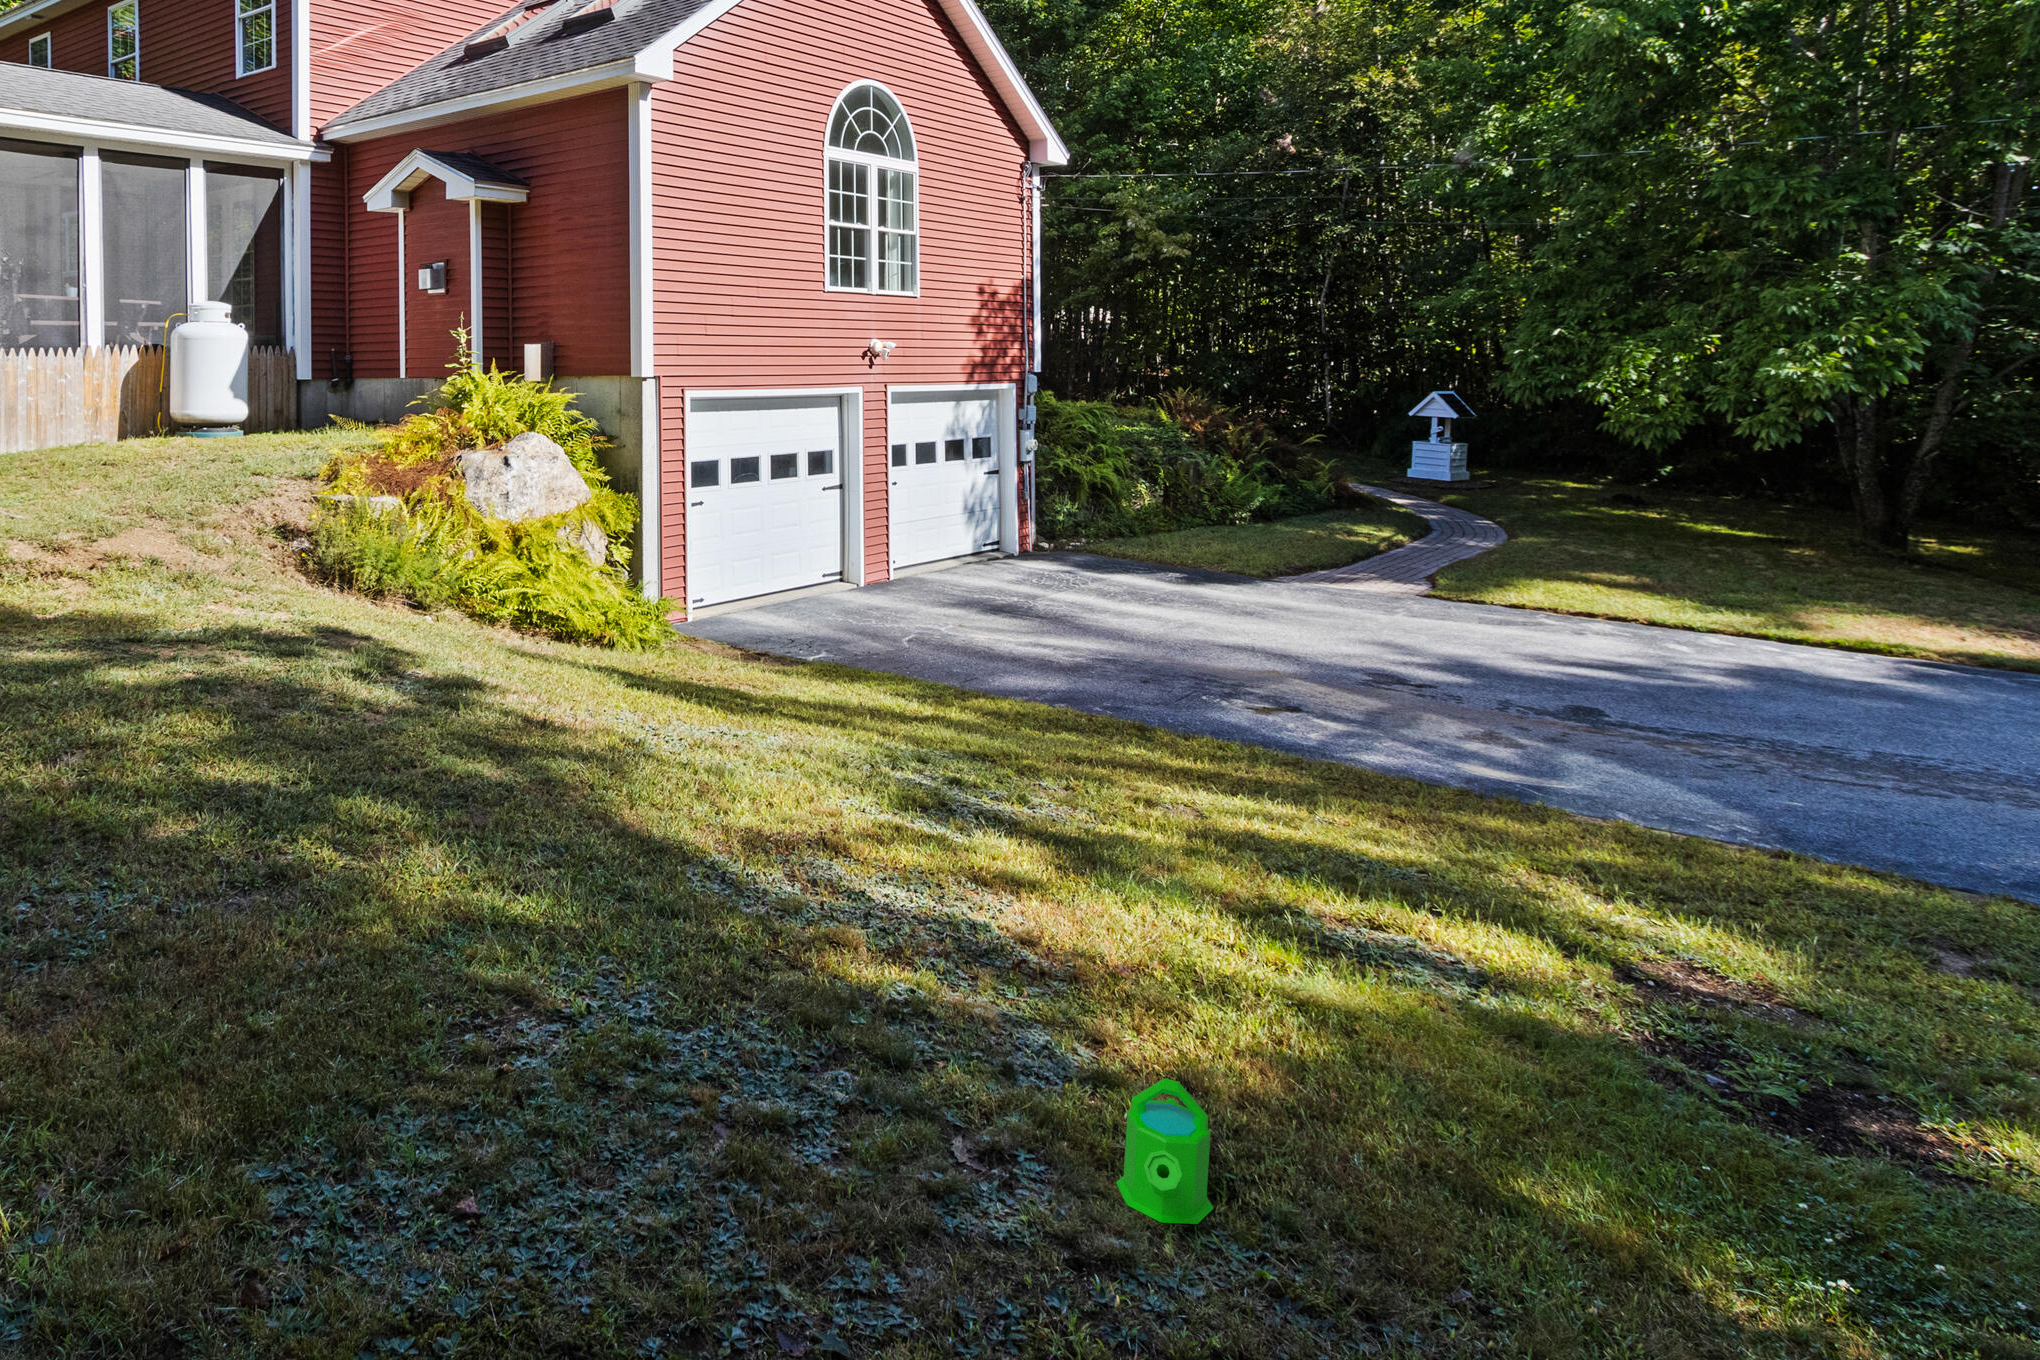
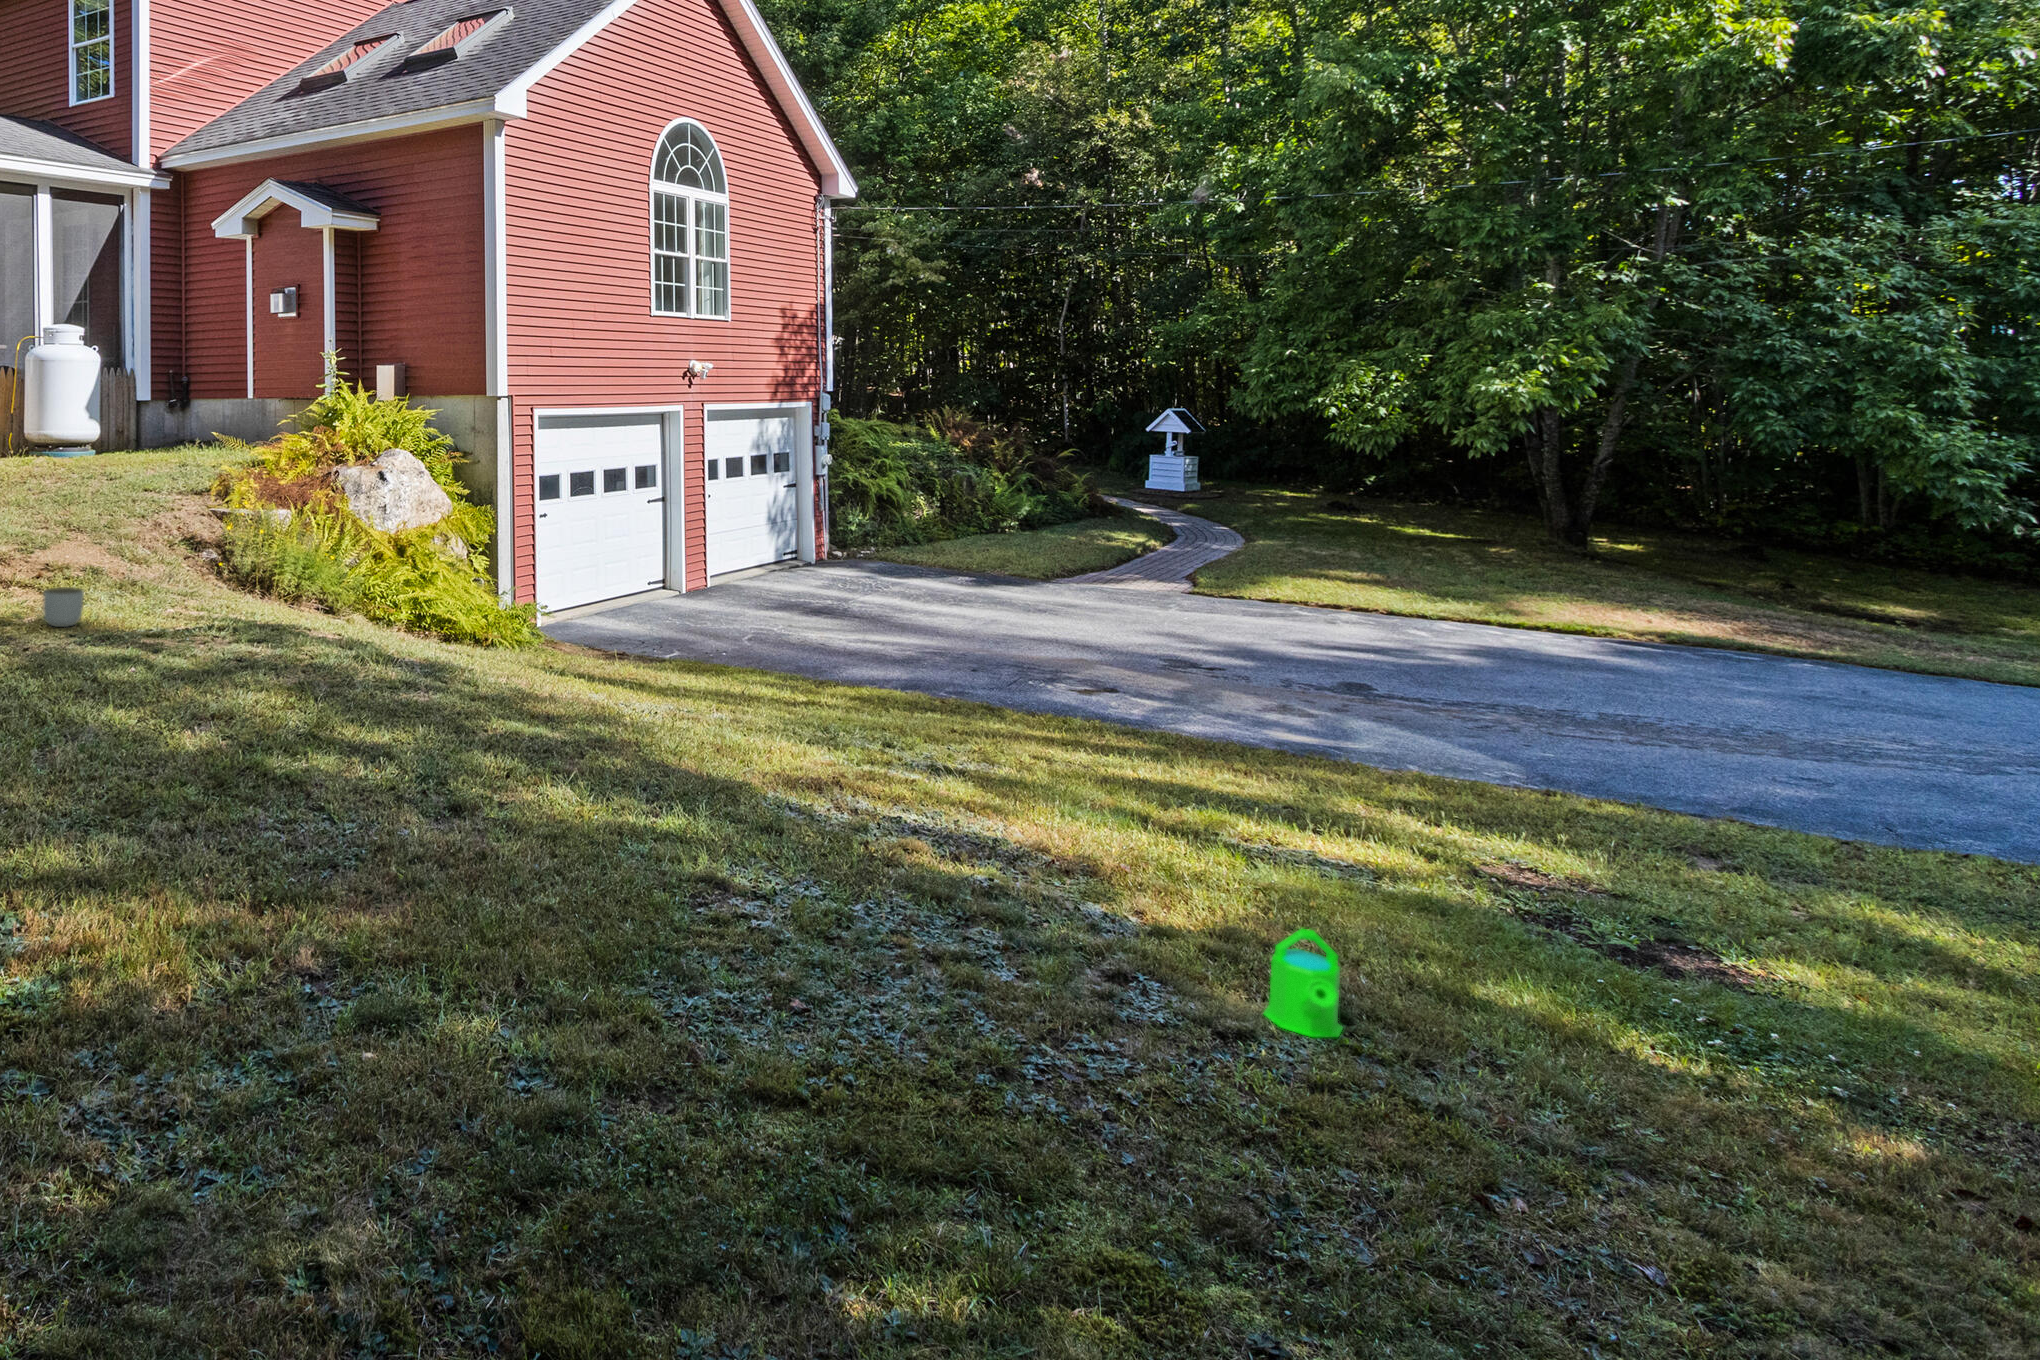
planter: none [49,580,93,622] -> present [43,587,84,627]

